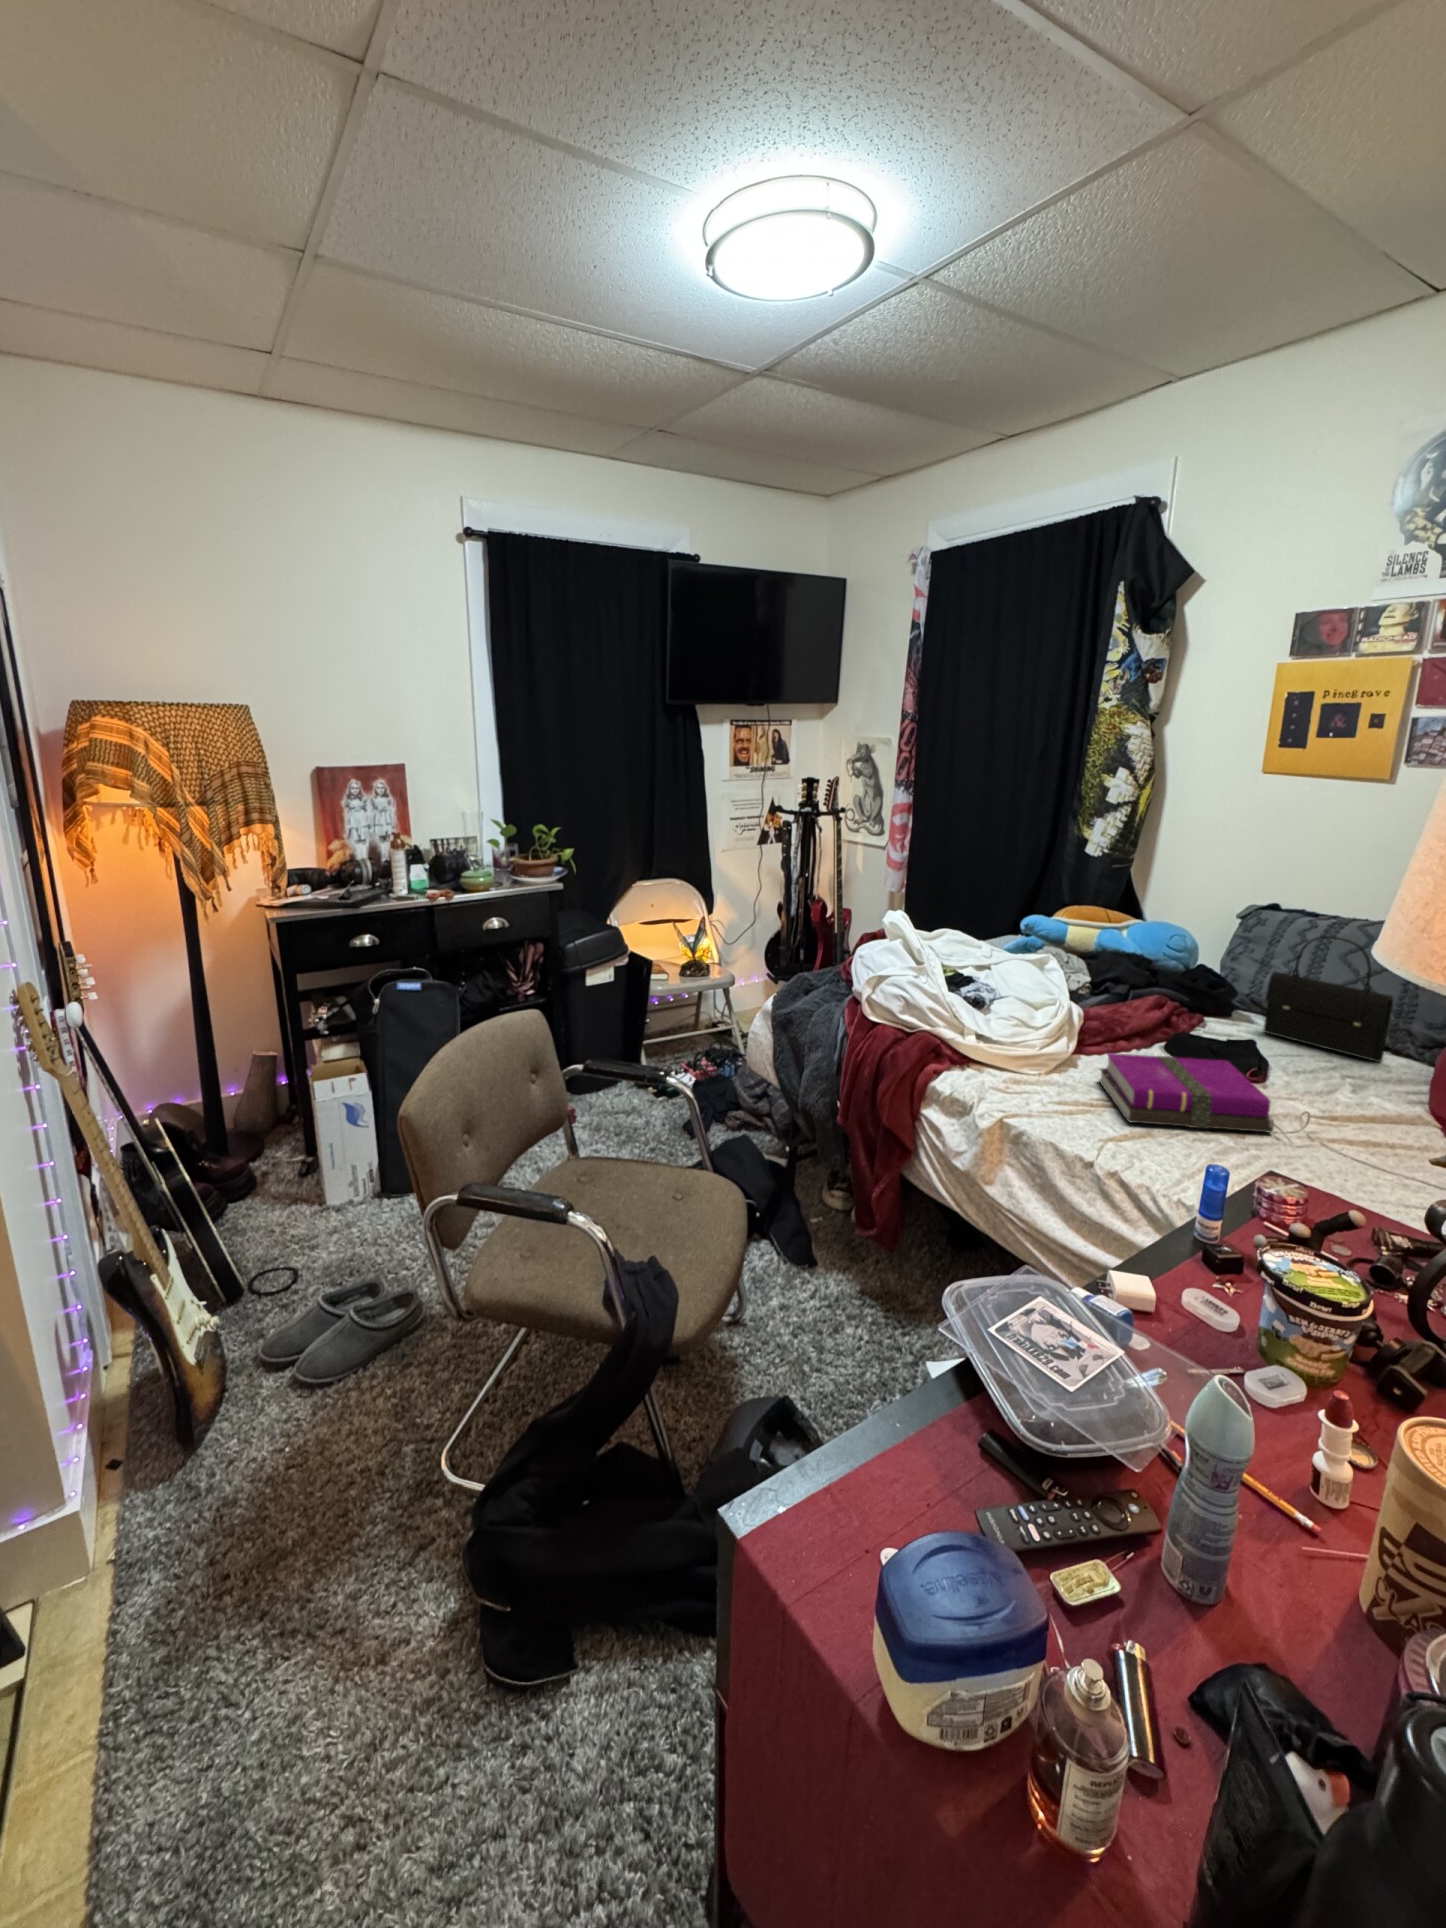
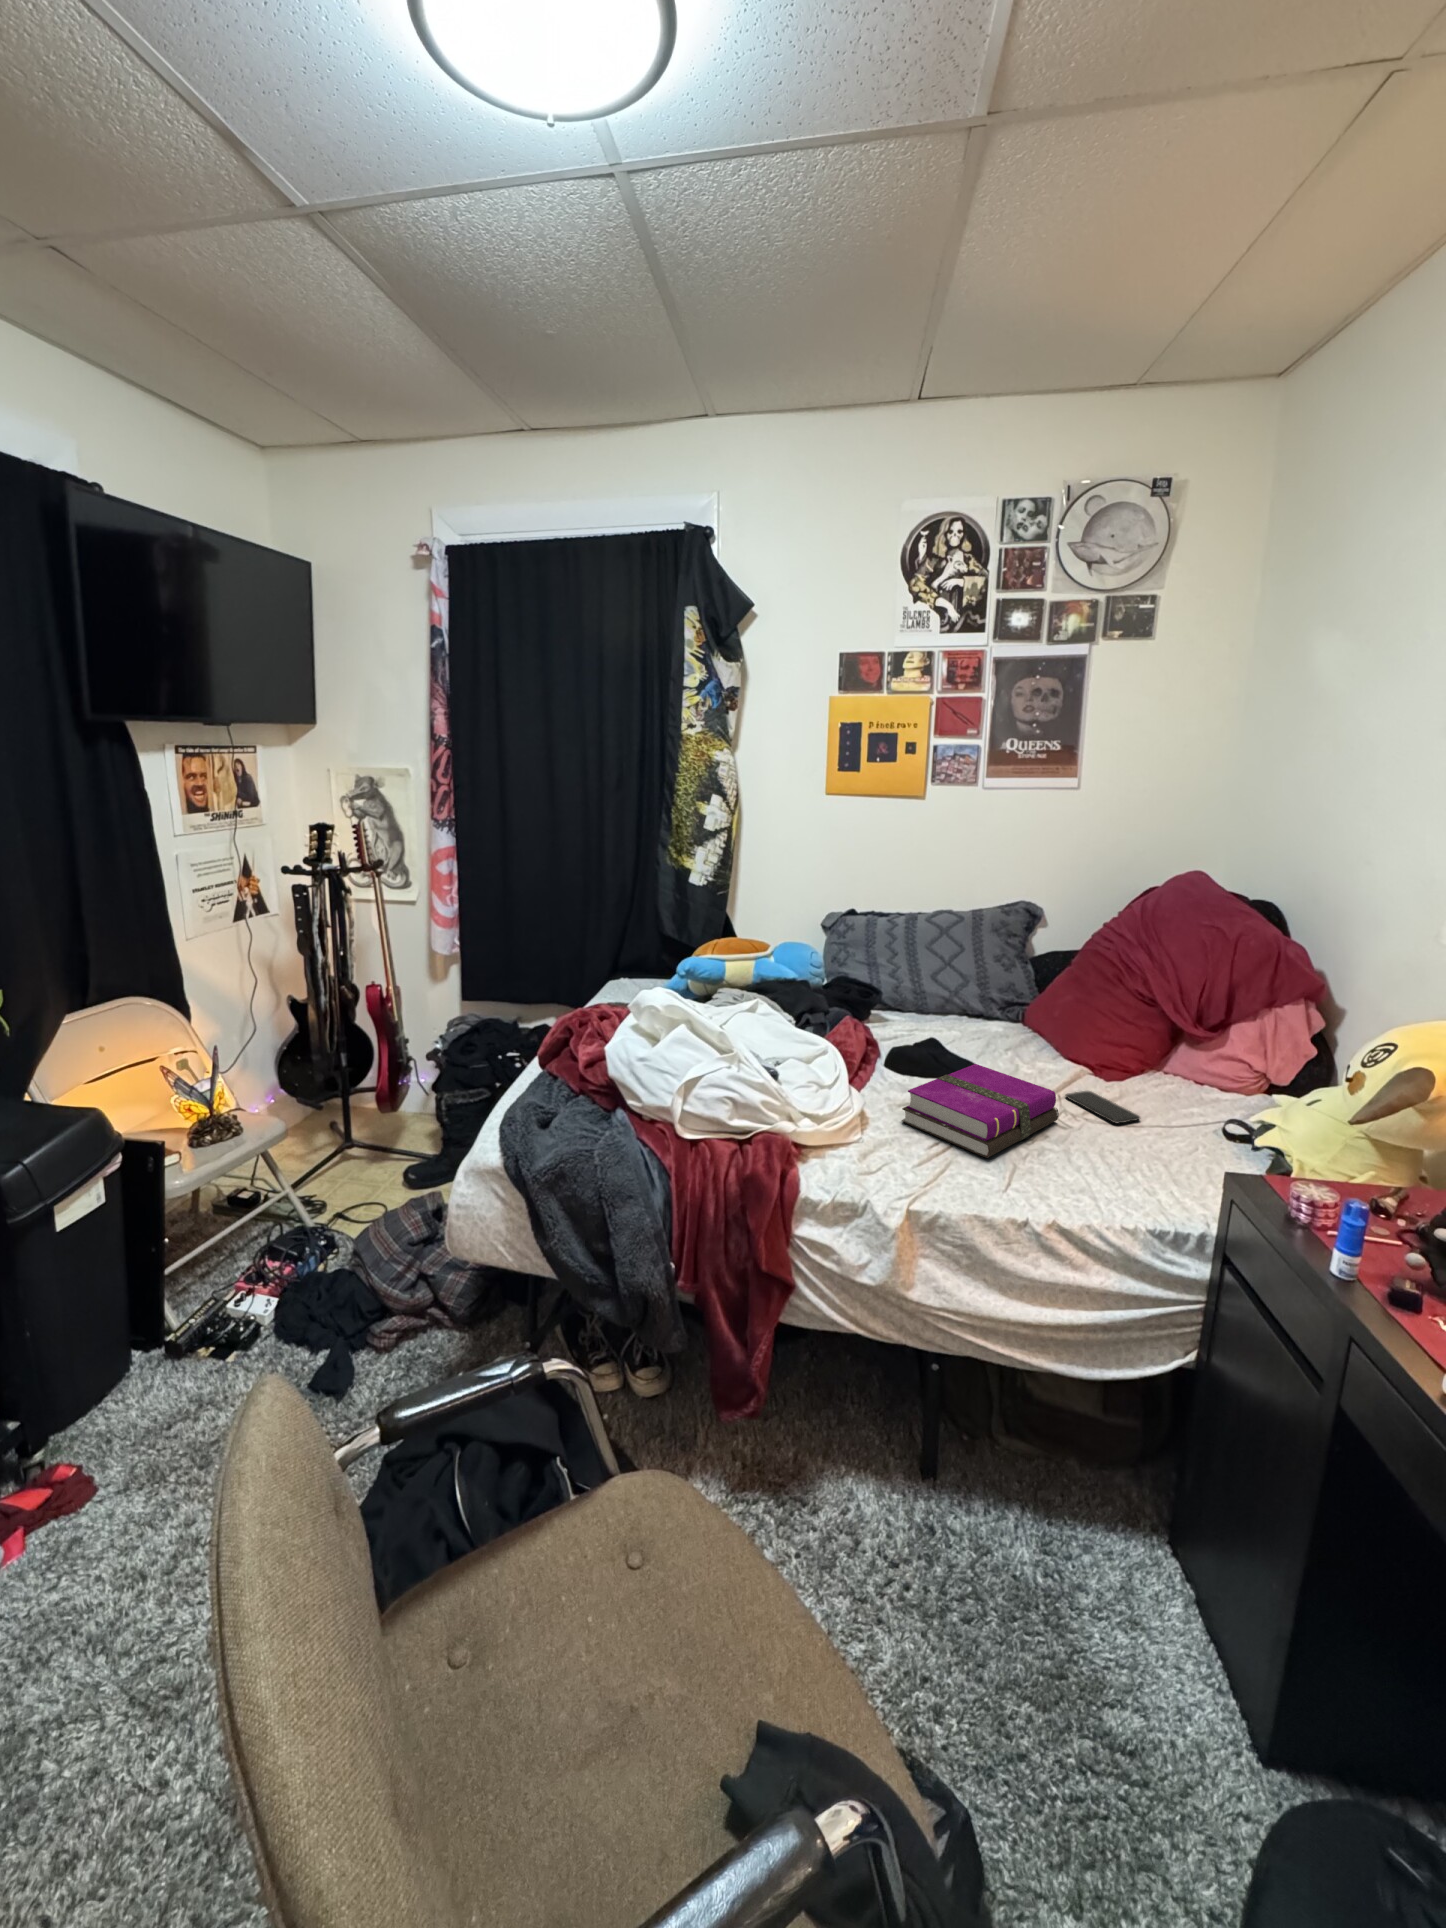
handbag: present [1263,936,1393,1062] -> none [907,931,999,1029]
smartphone: none [1333,1124,1394,1168] -> present [1066,1091,1140,1123]

